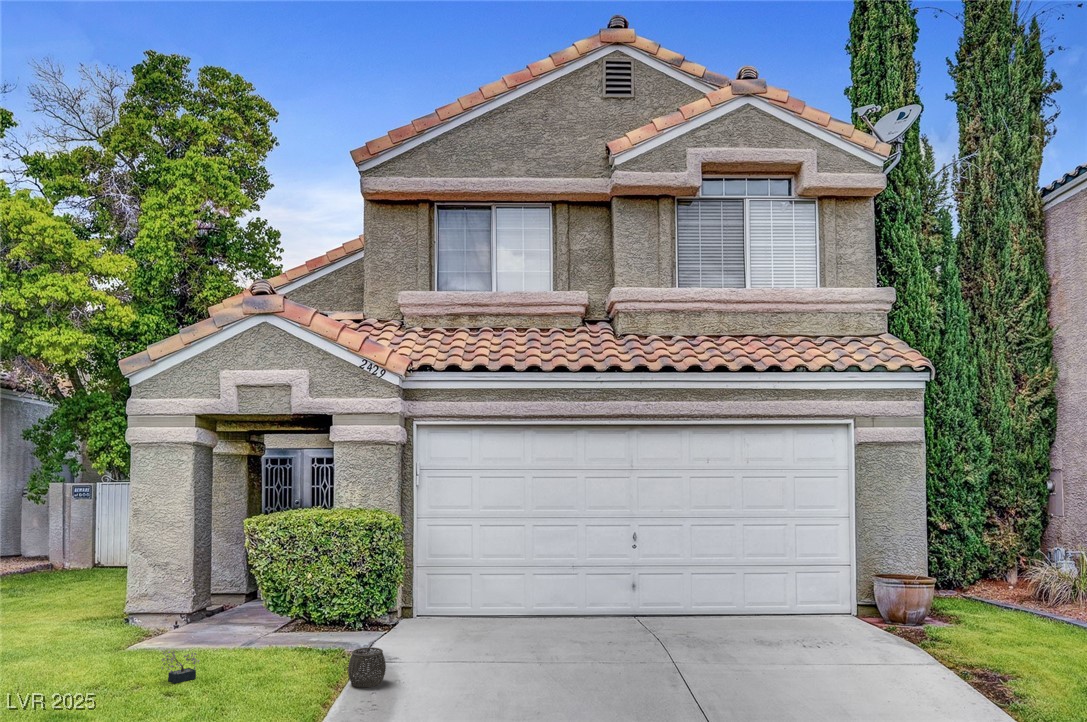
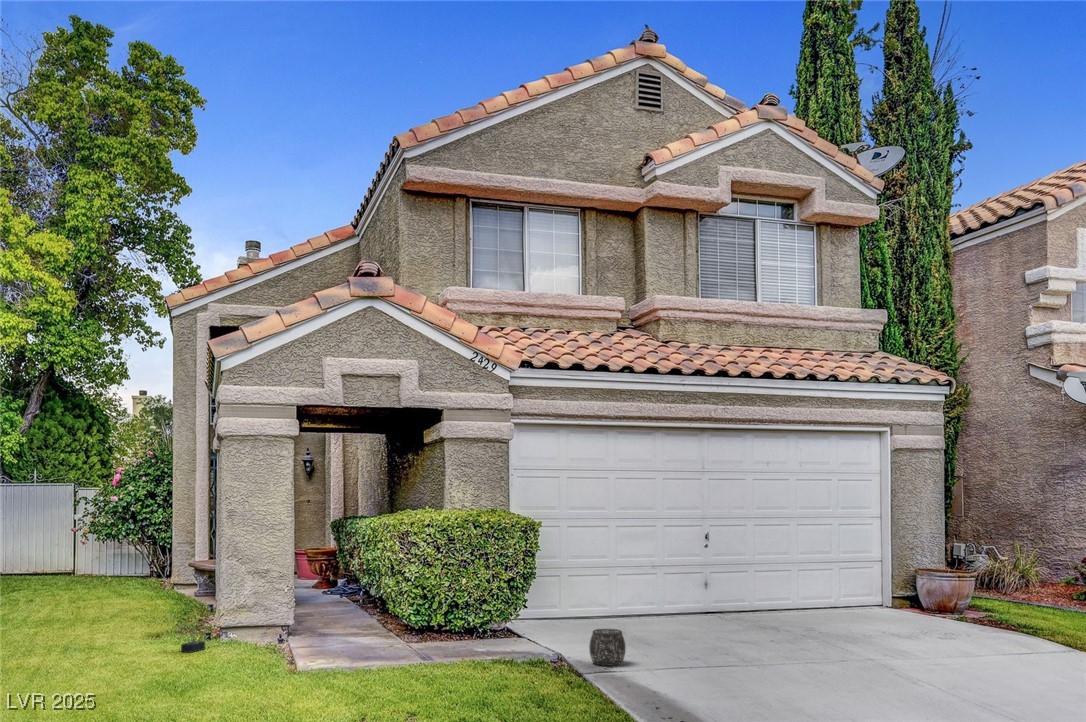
decorative plant: present [161,651,199,683] -> present [179,624,205,653]

